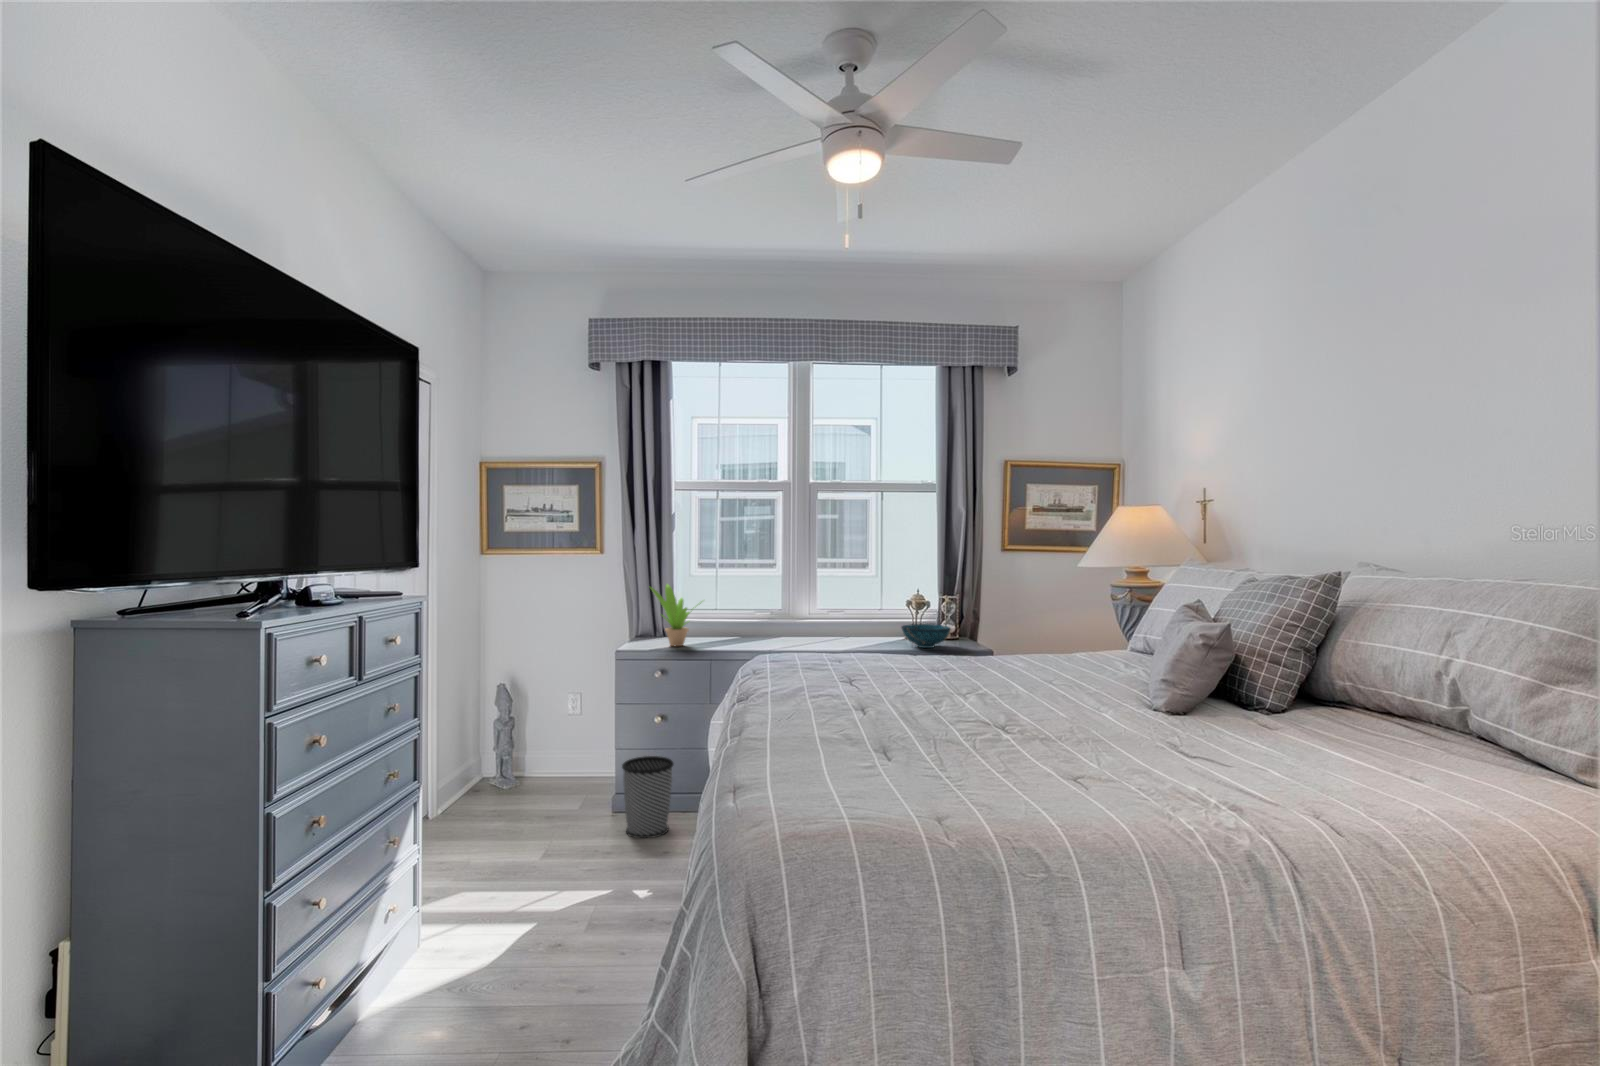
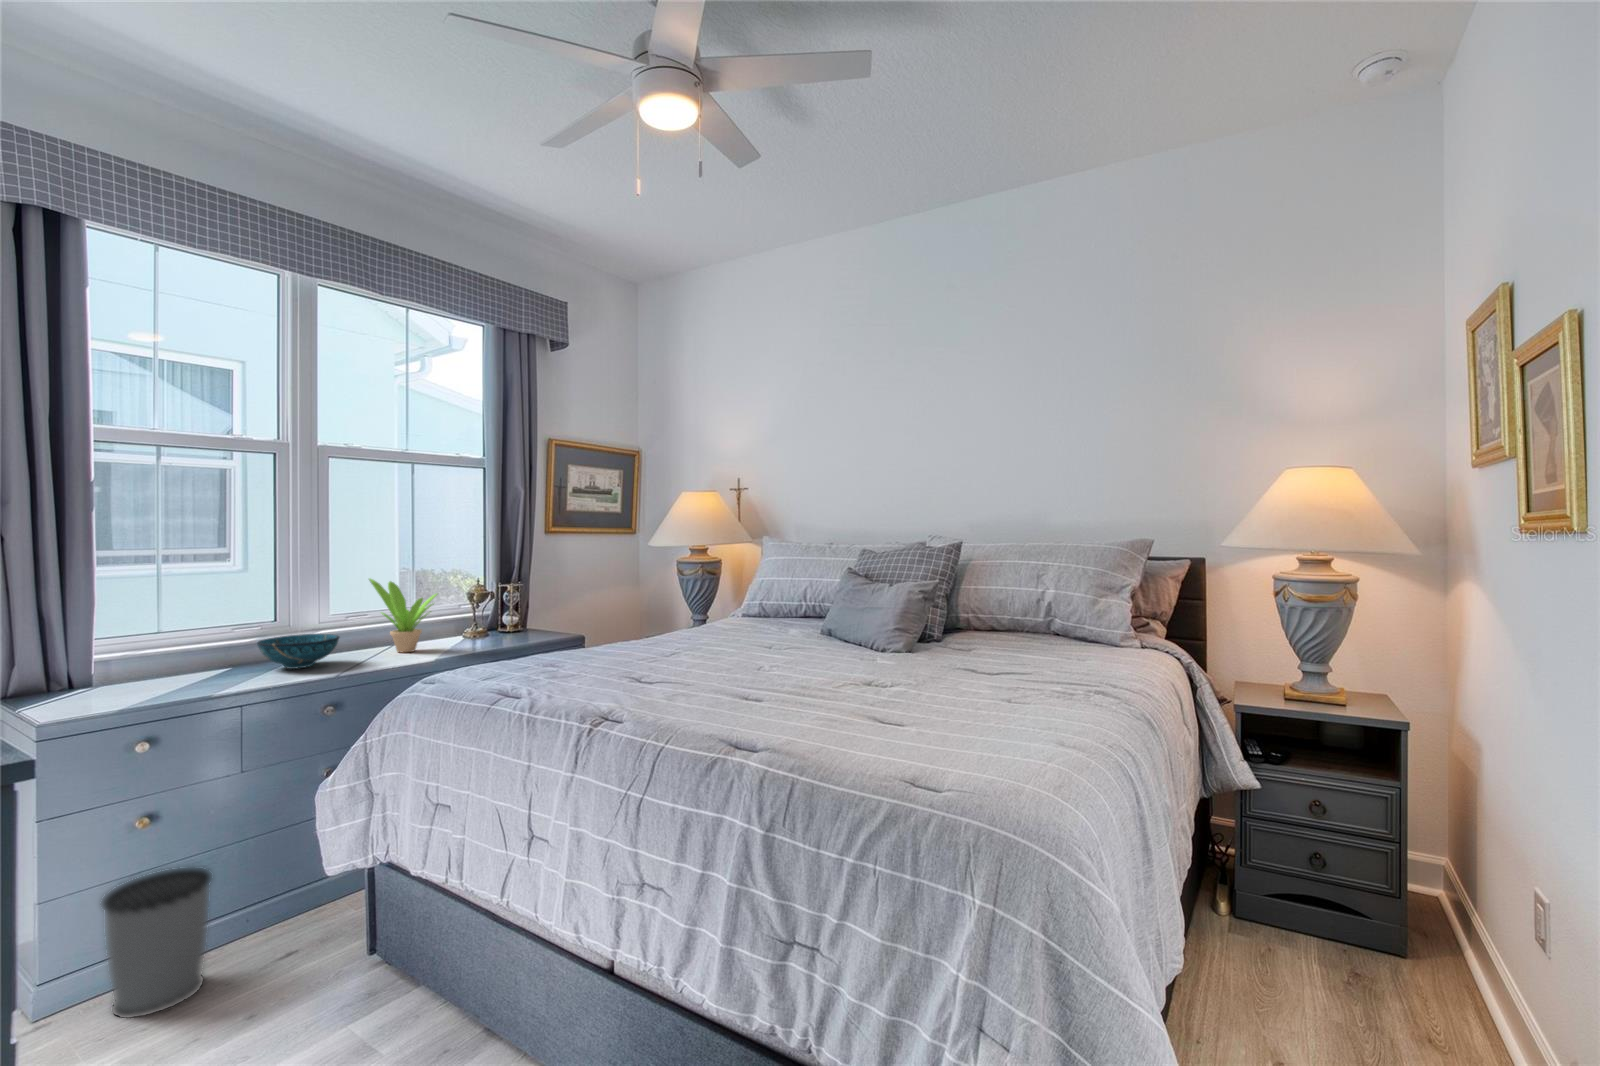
potted plant: present [650,584,690,646] -> present [369,579,437,653]
decorative bowl: present [902,624,950,648] -> present [257,634,339,669]

